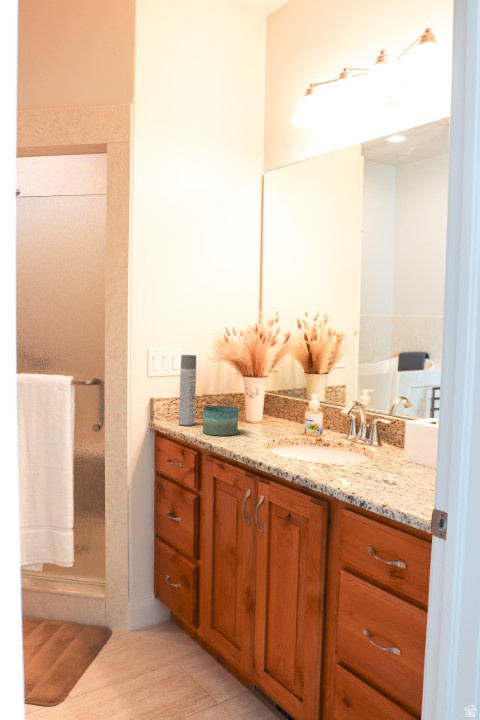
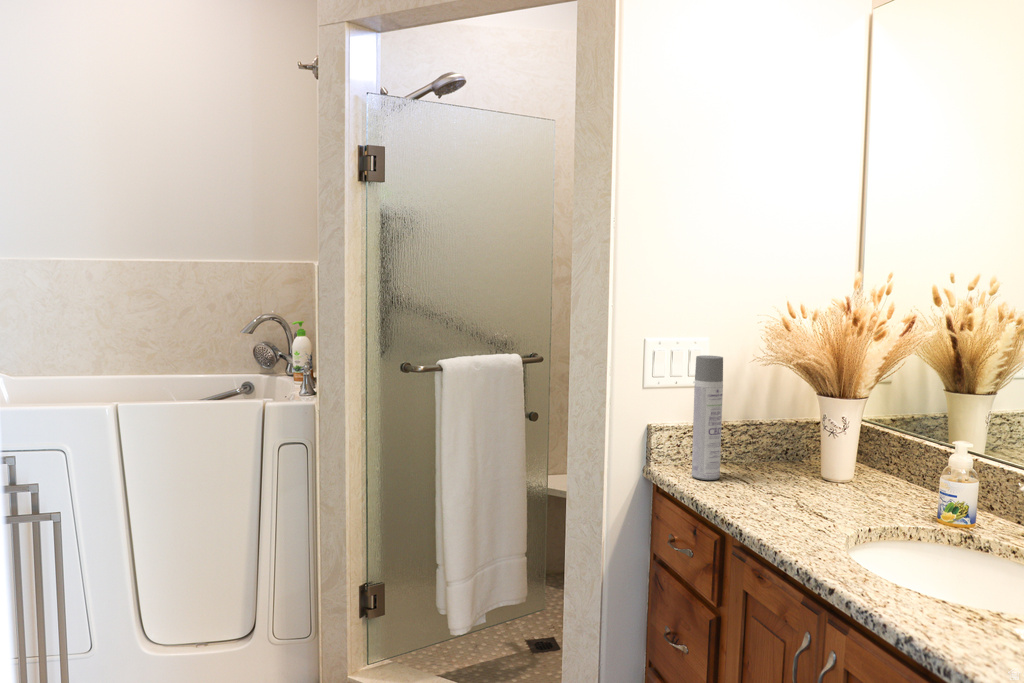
candle: present [203,406,238,436] -> none [730,451,798,510]

